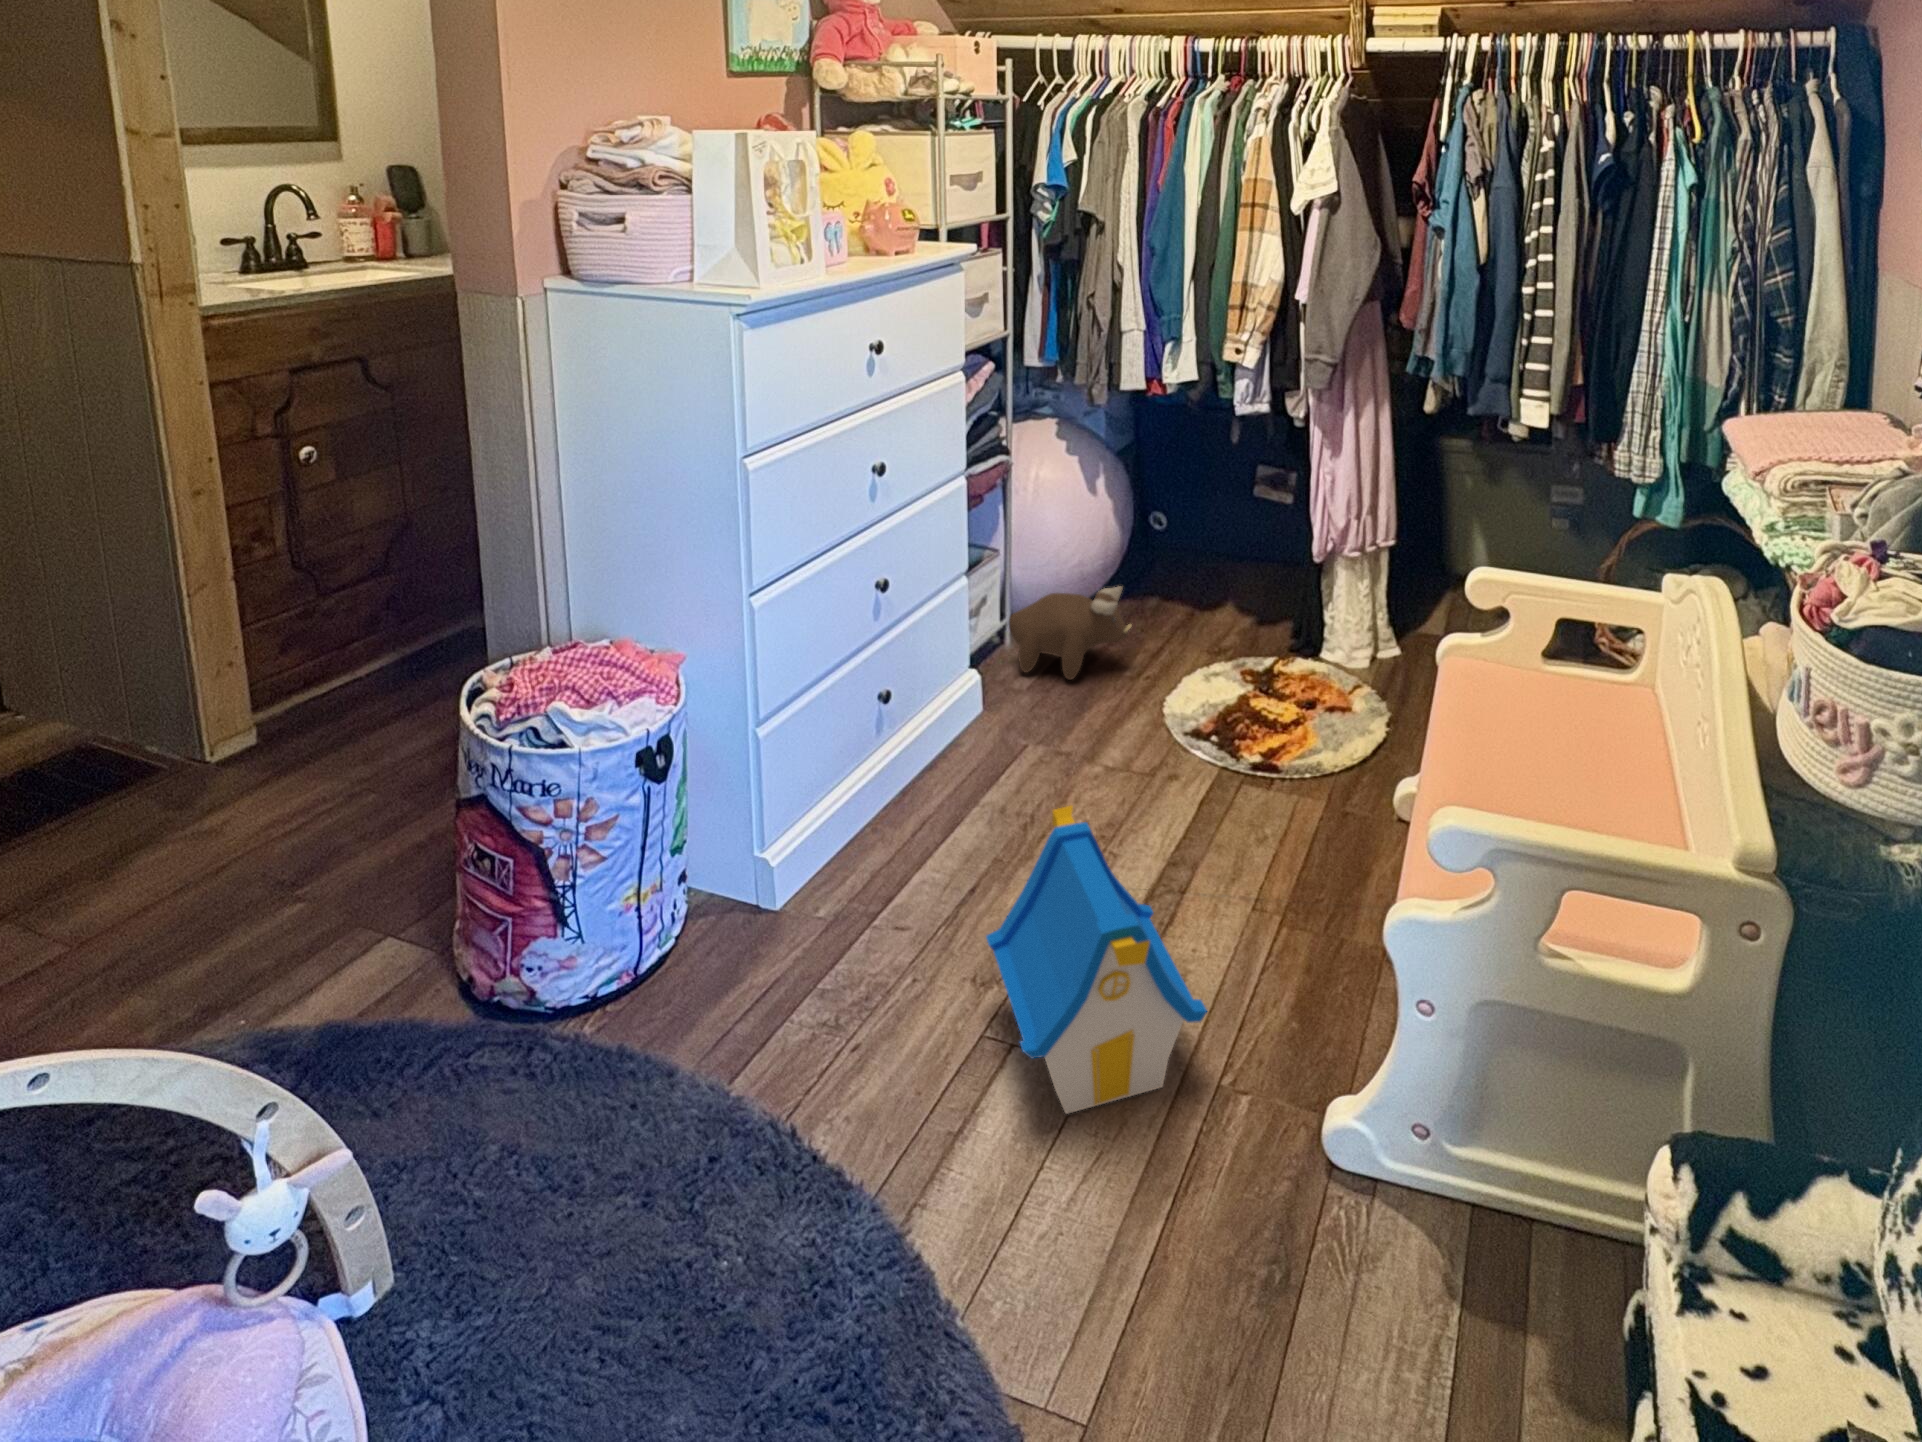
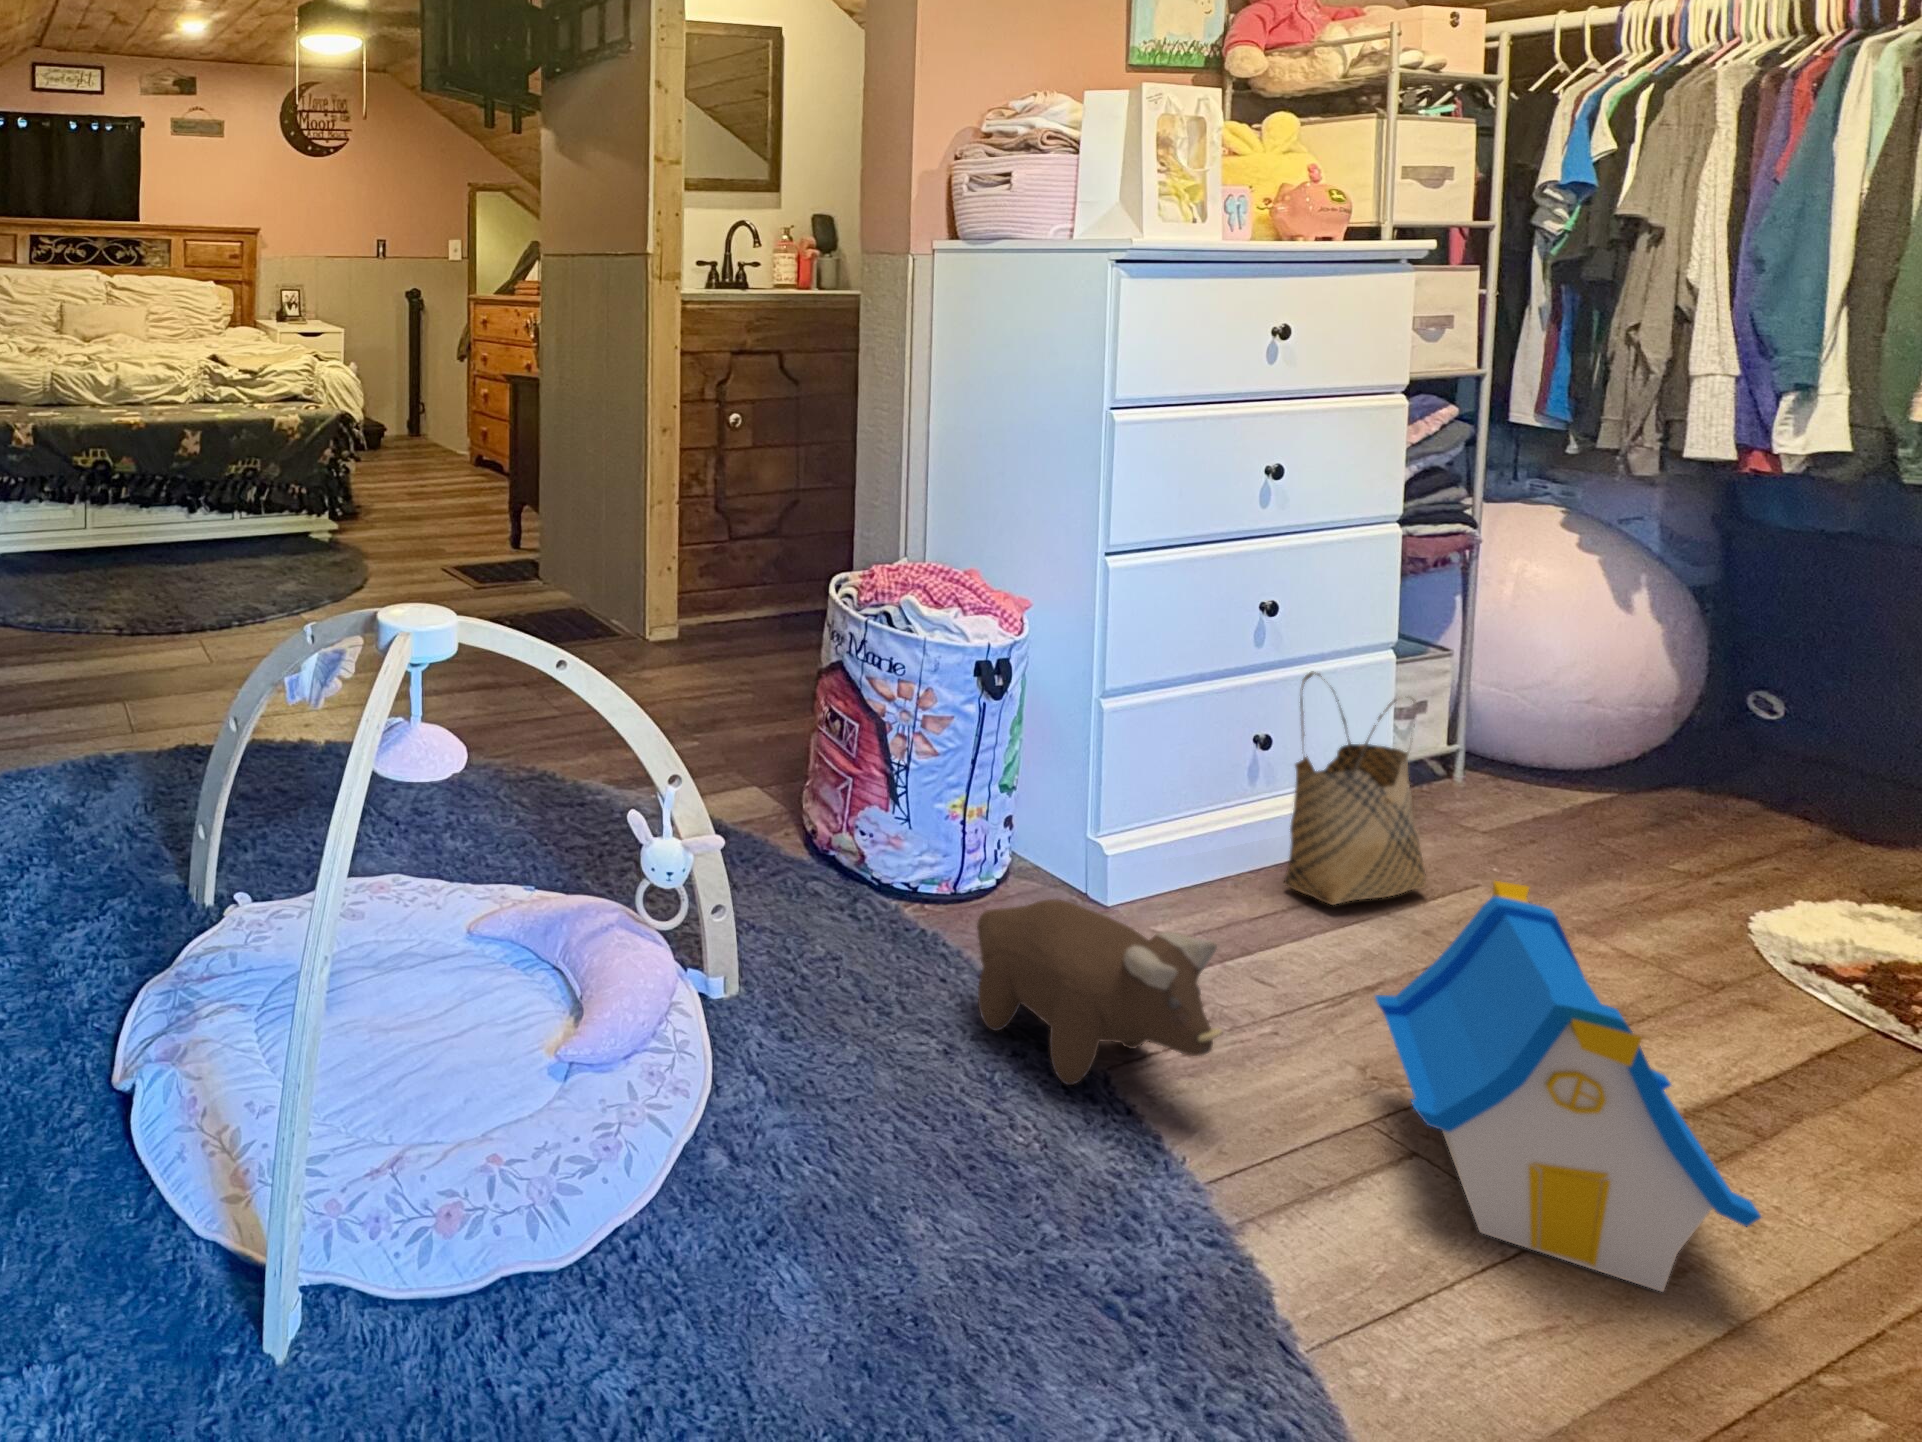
plush toy: present [1009,586,1131,680] -> present [977,899,1222,1085]
woven basket: none [910,629,1001,822] -> present [1284,671,1426,905]

